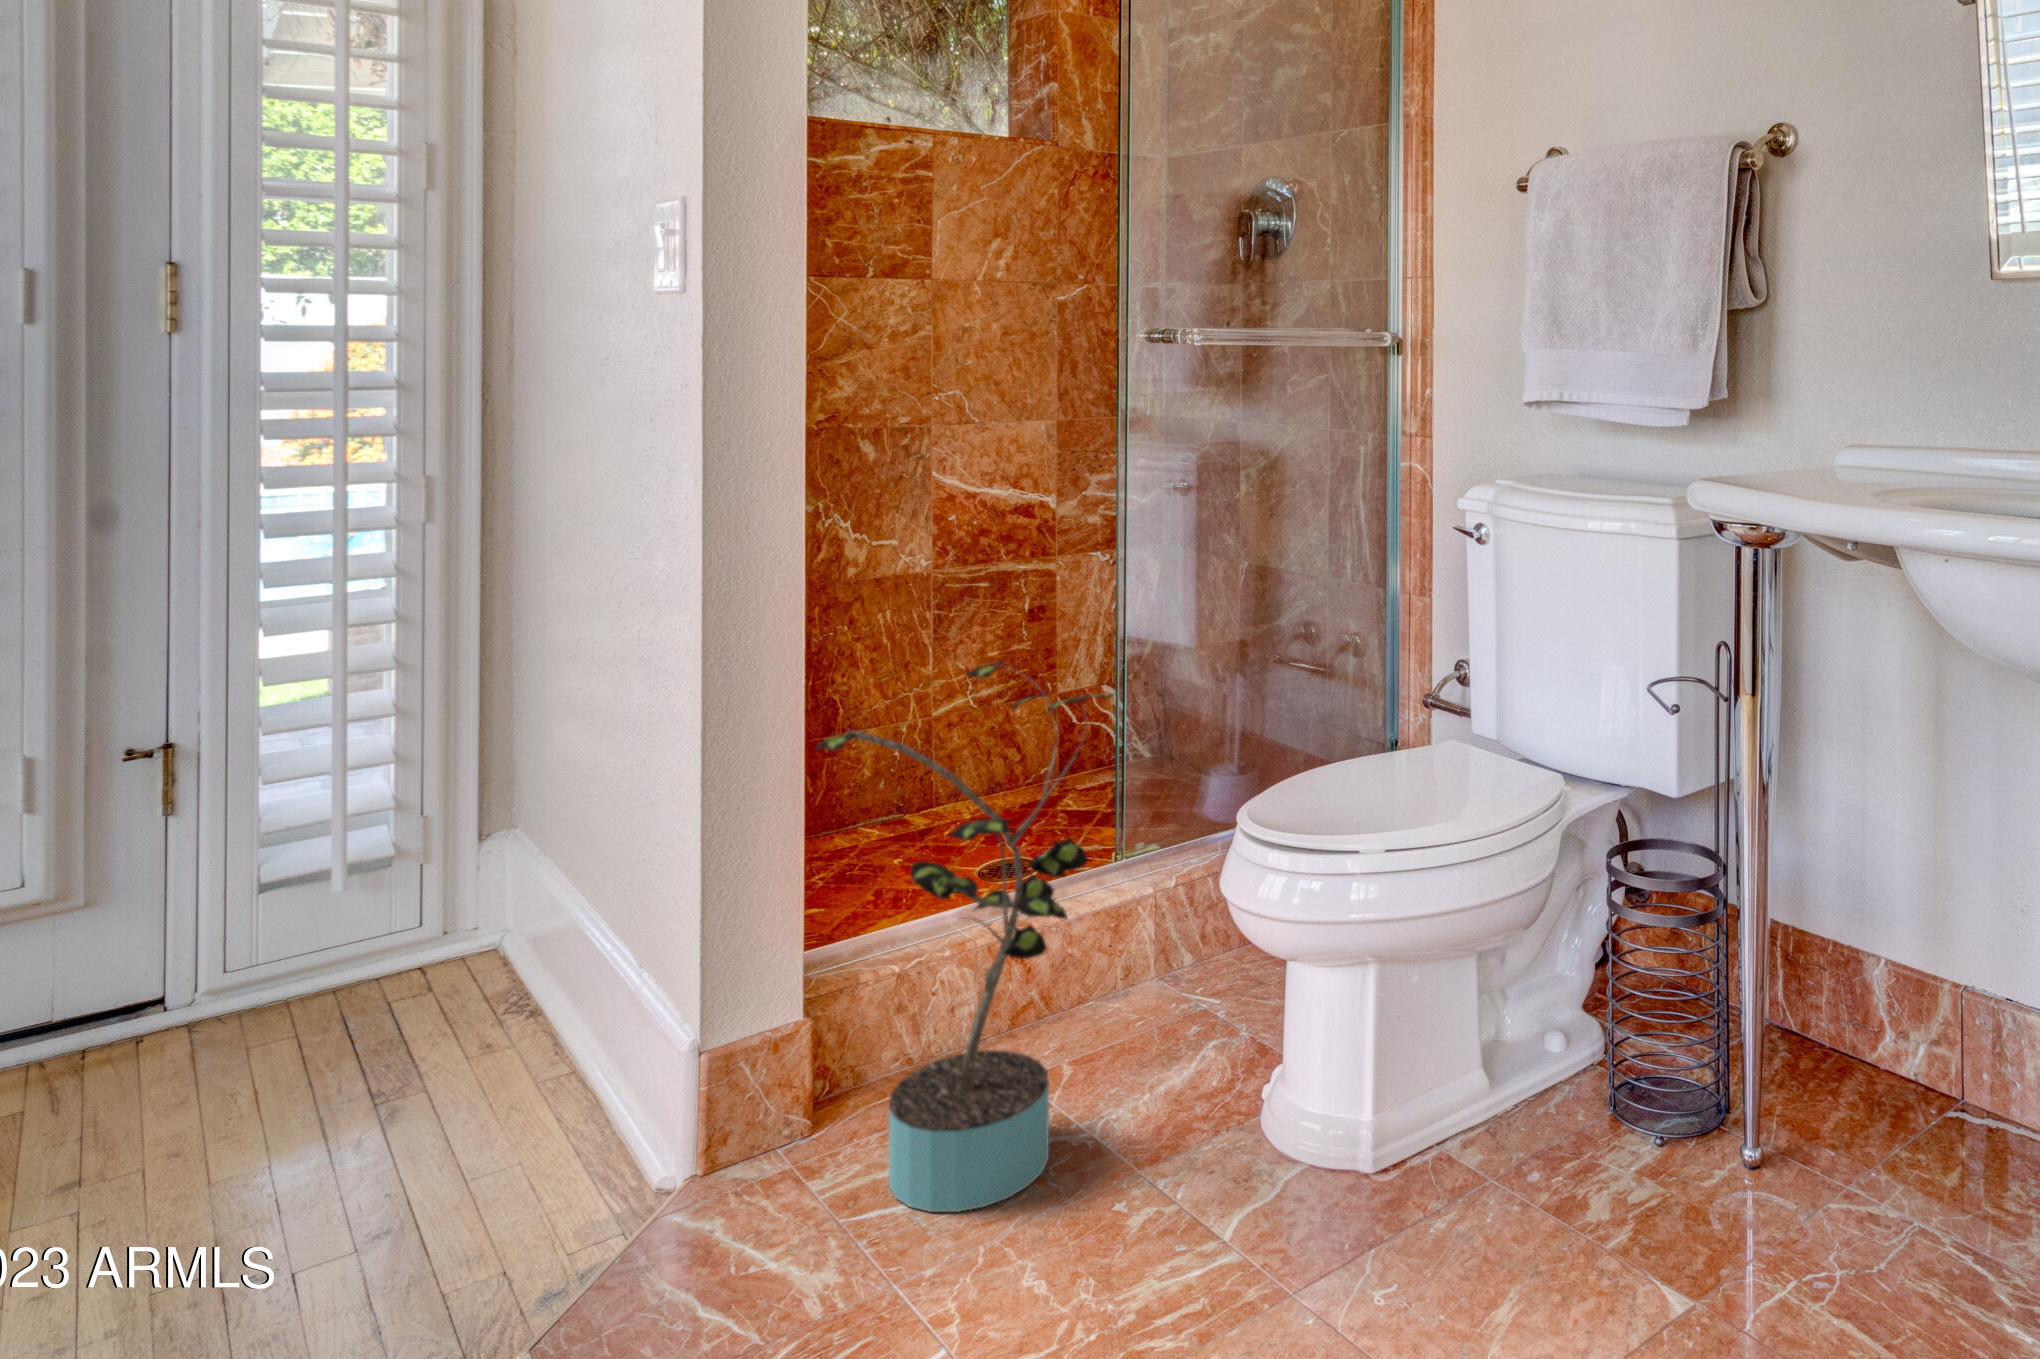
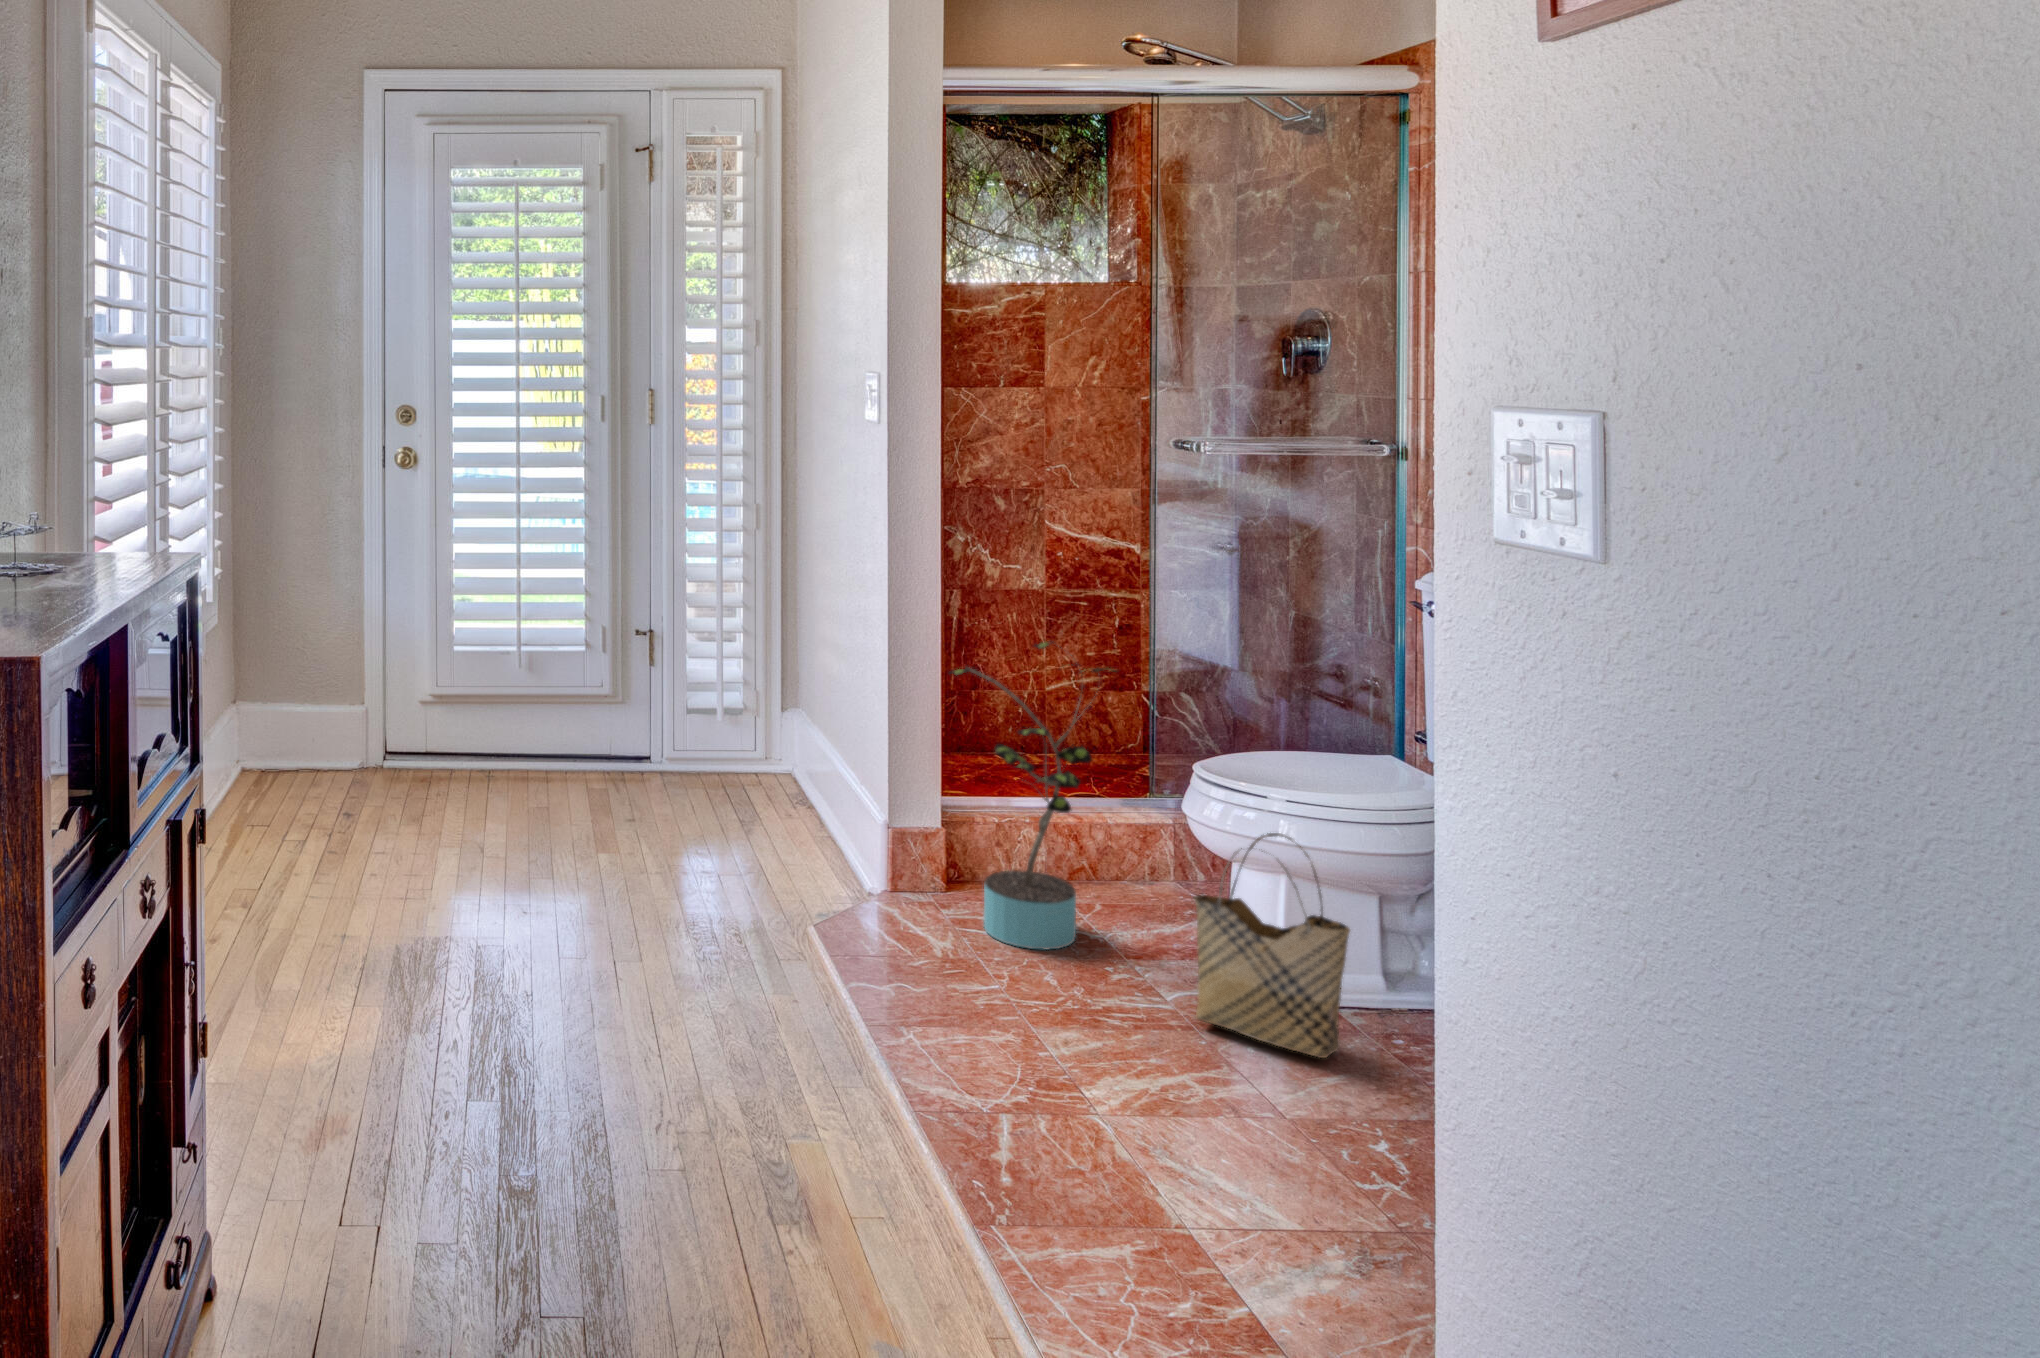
woven basket: none [1269,919,1501,1275] -> present [1194,833,1350,1058]

